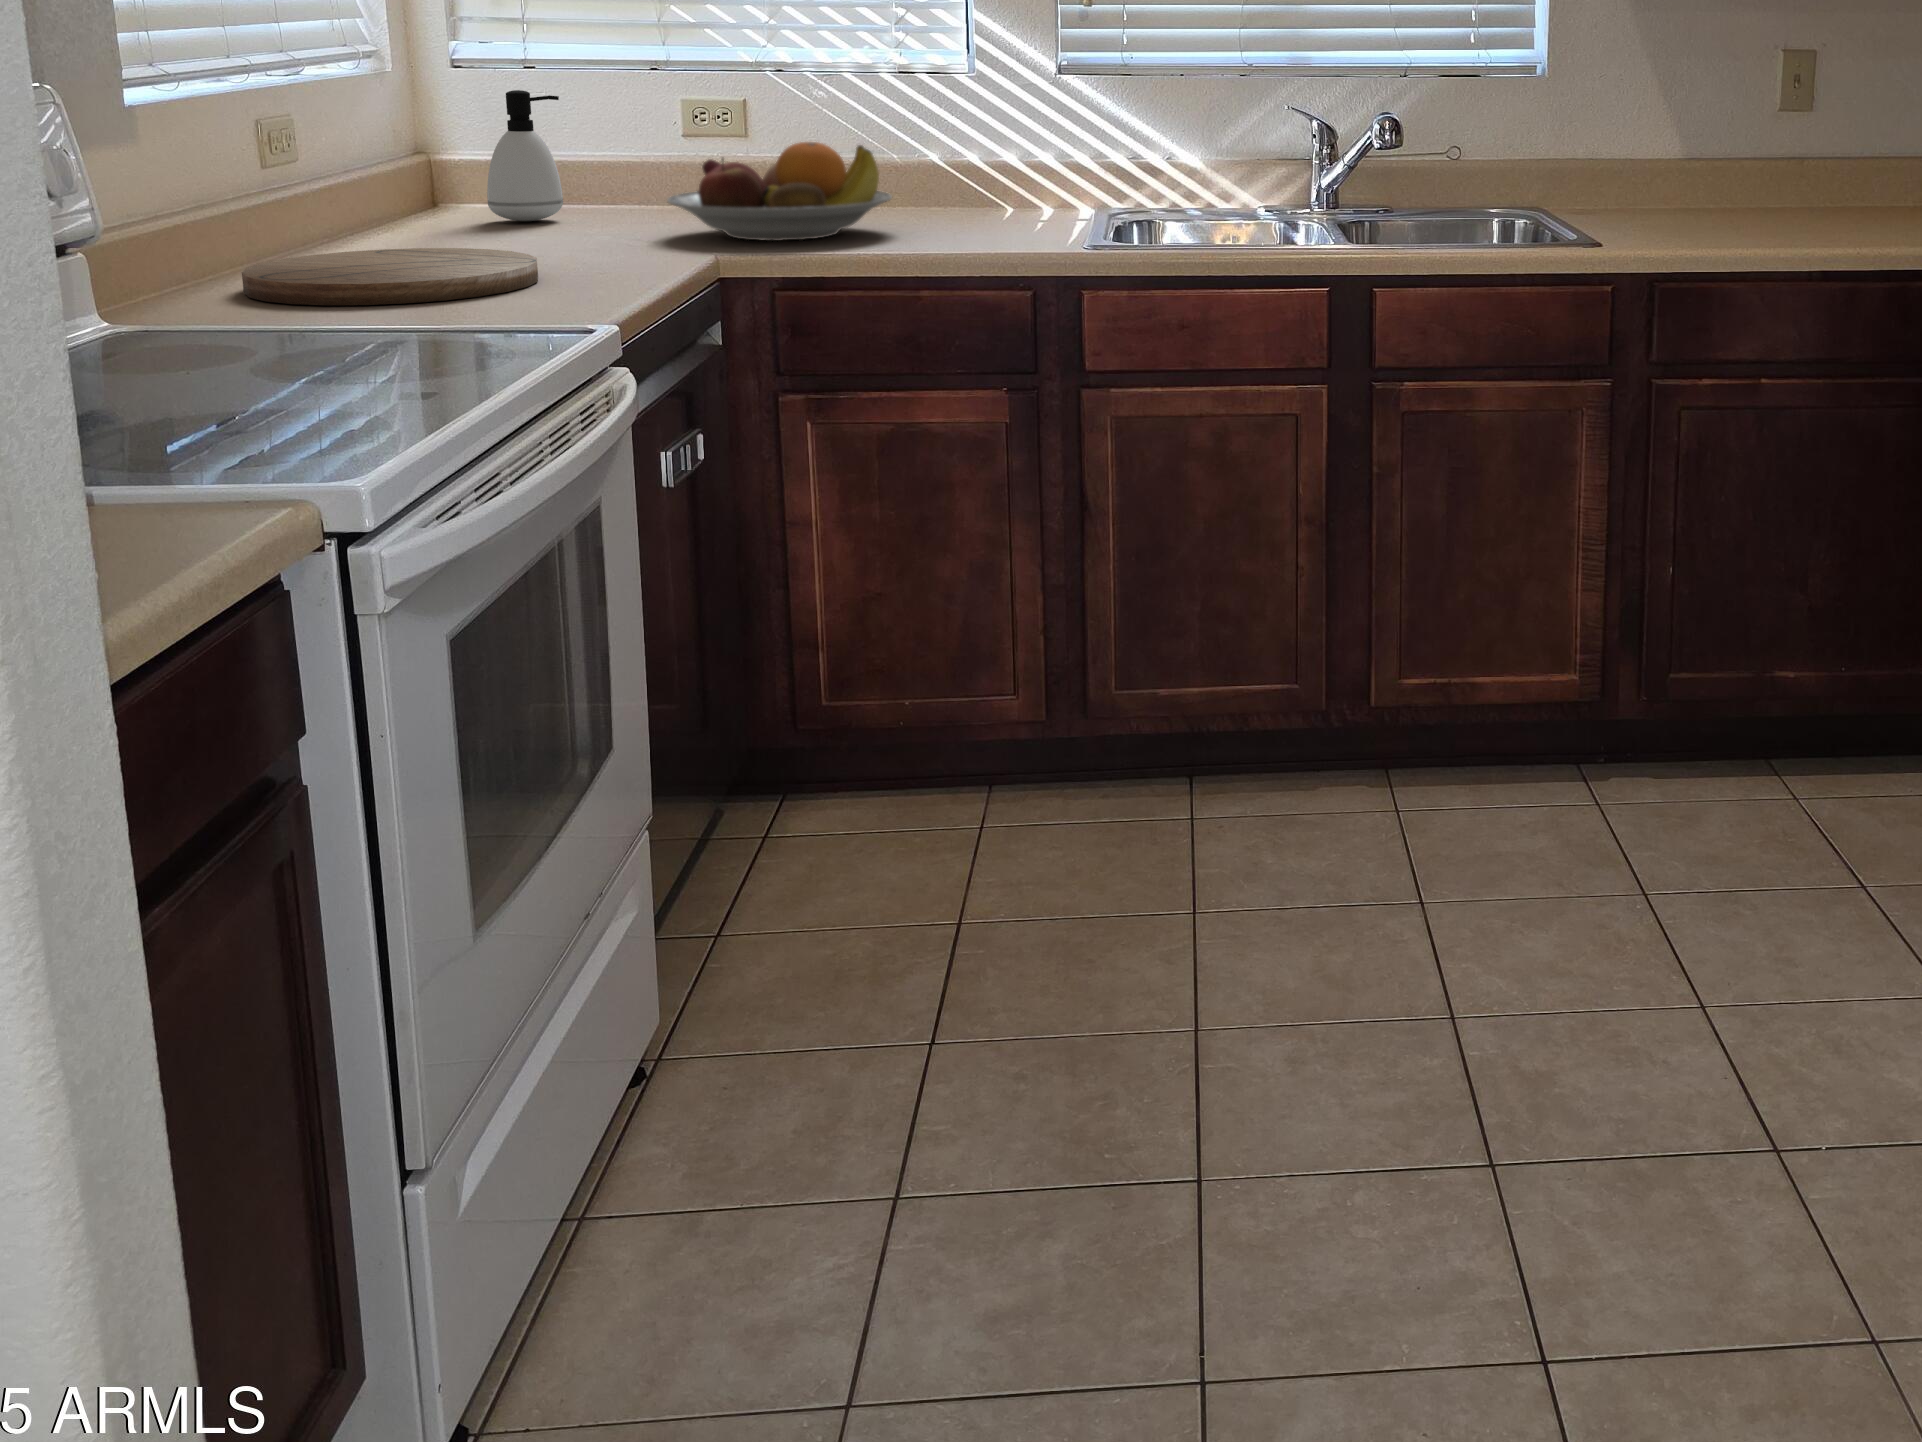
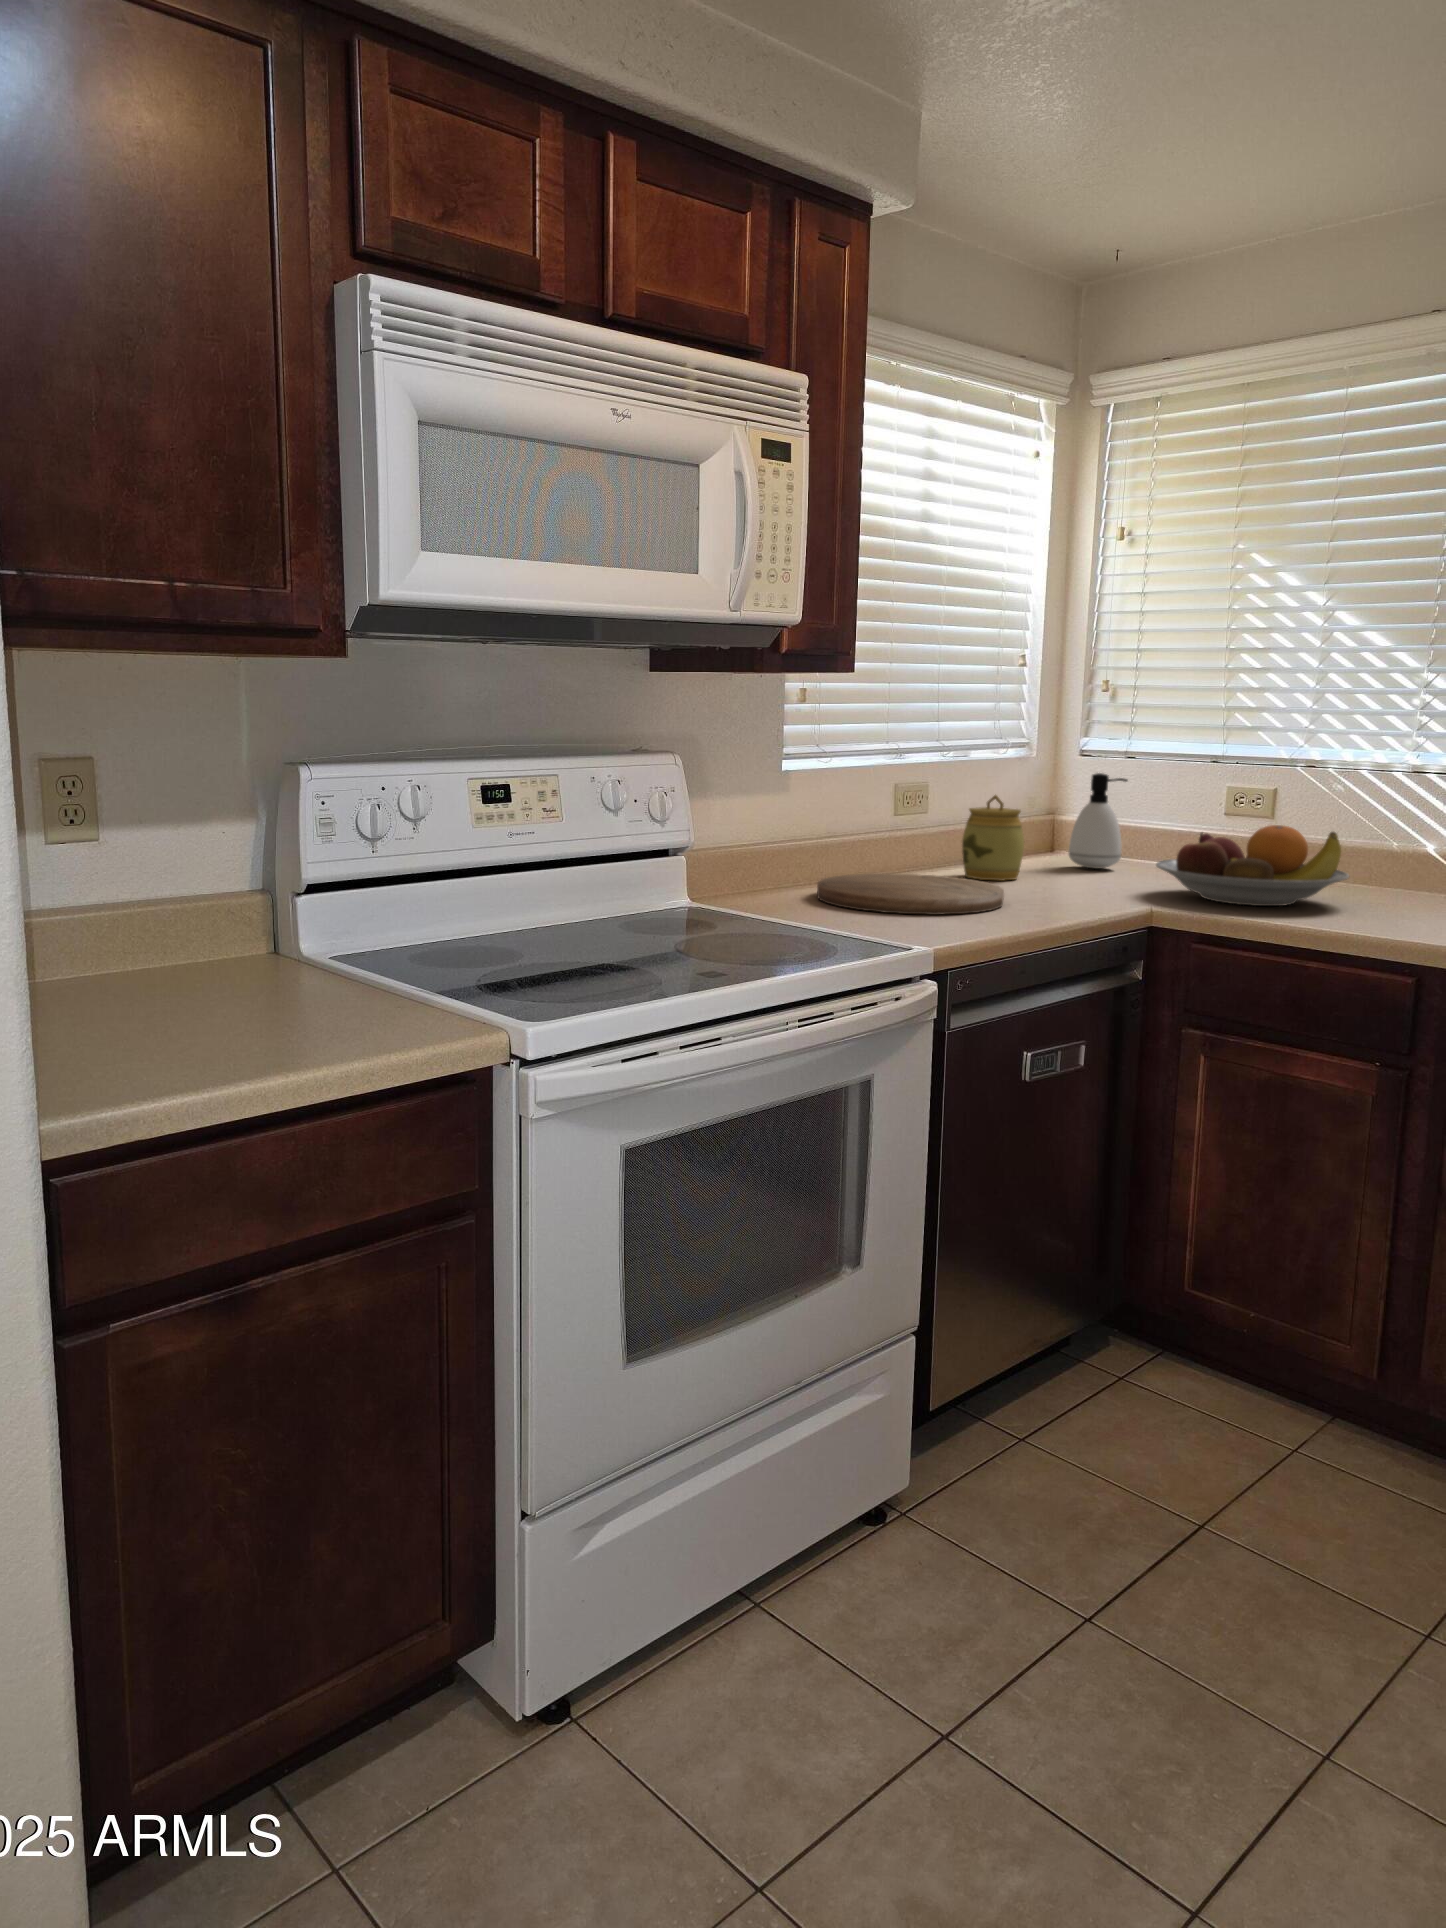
jar: none [370,128,472,251] -> present [962,795,1024,881]

